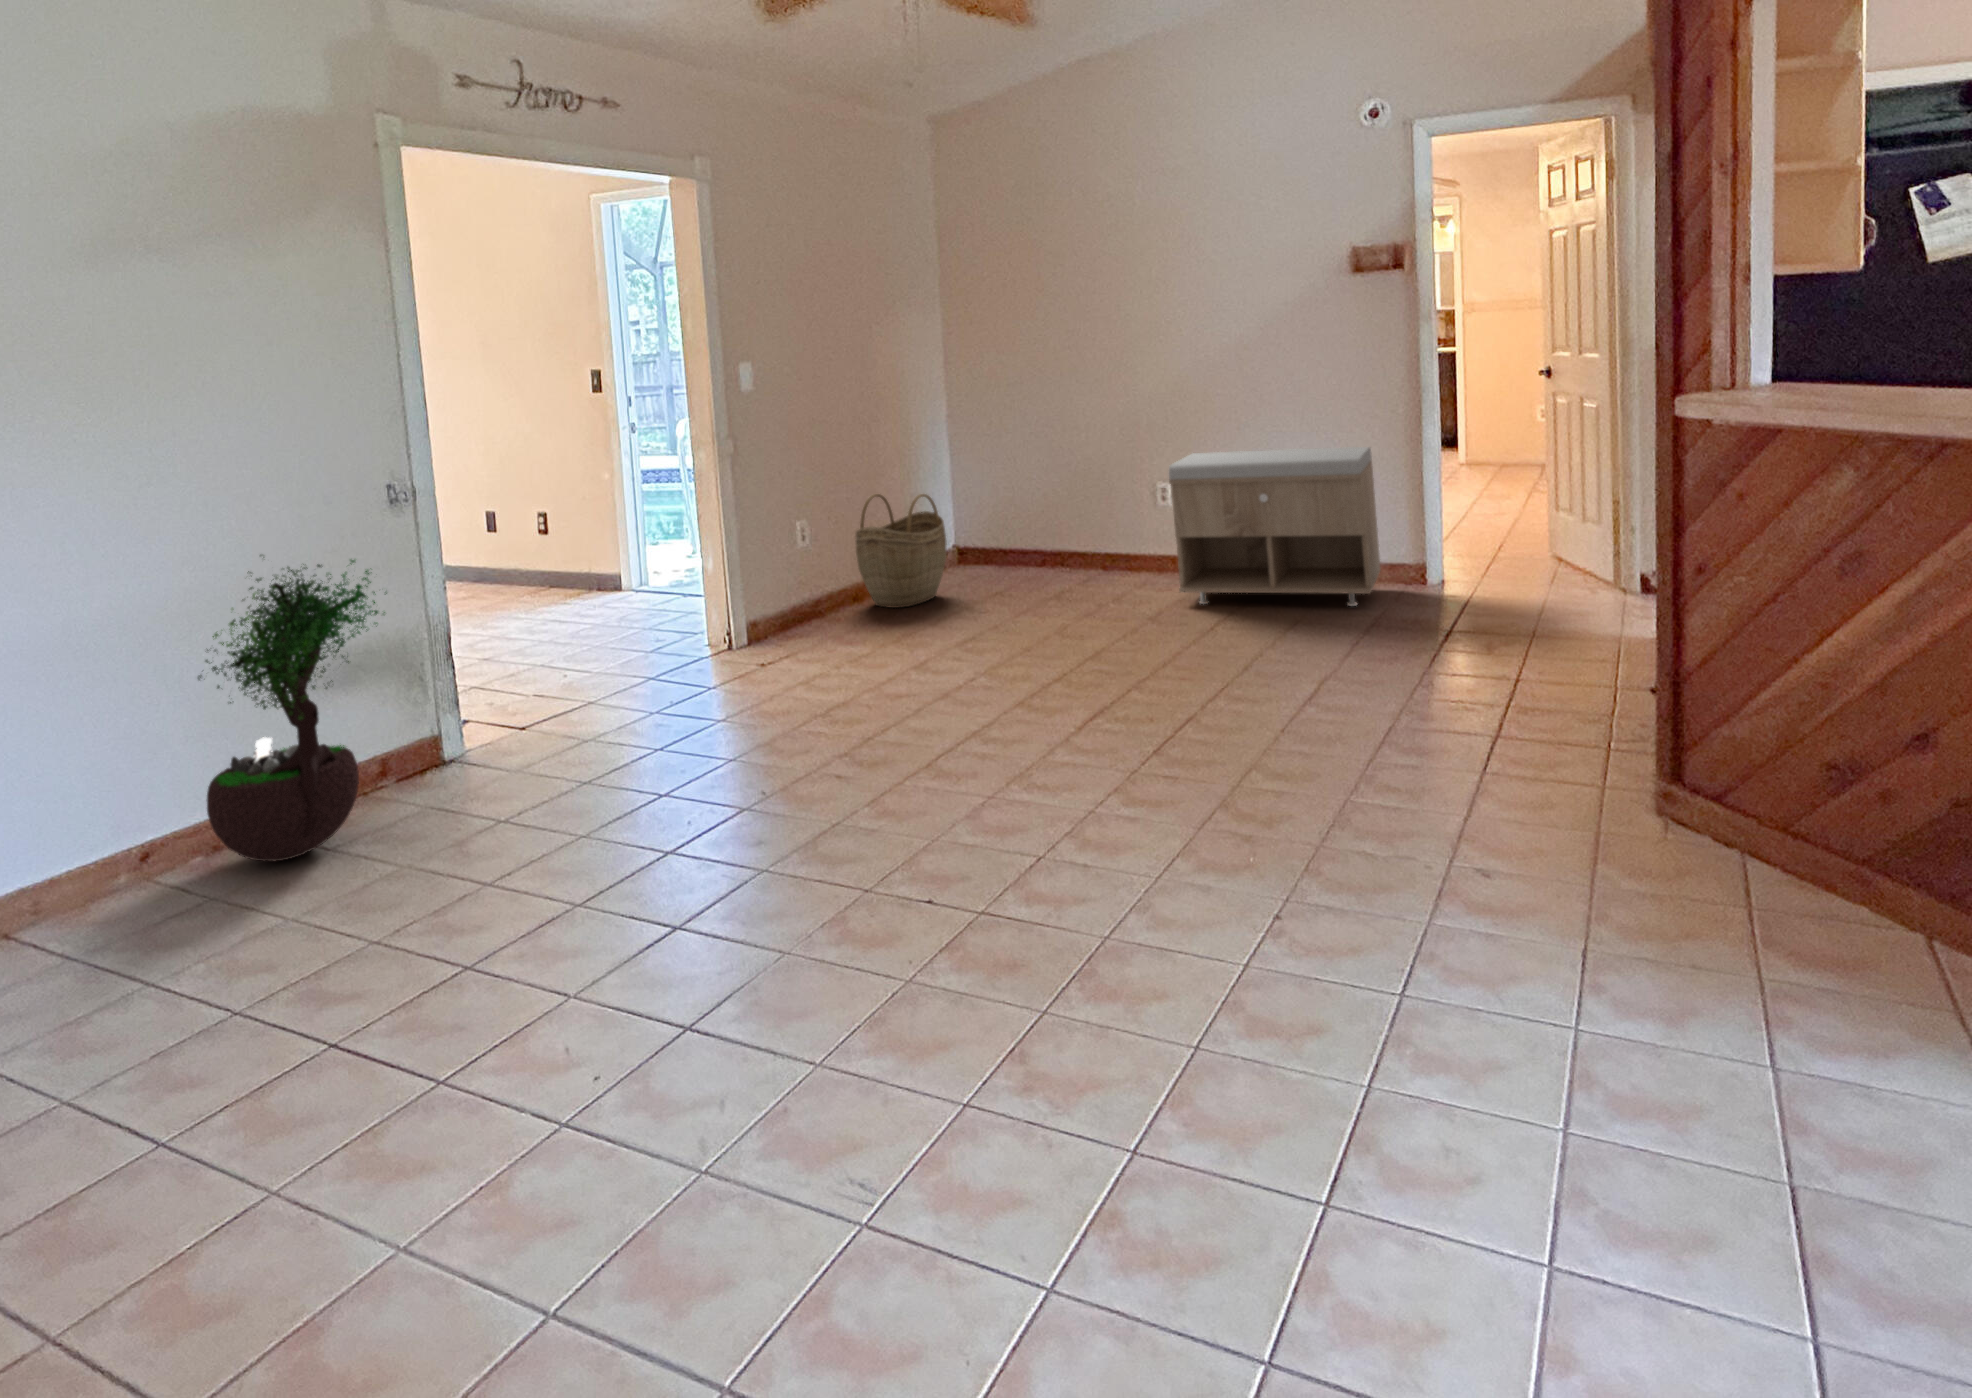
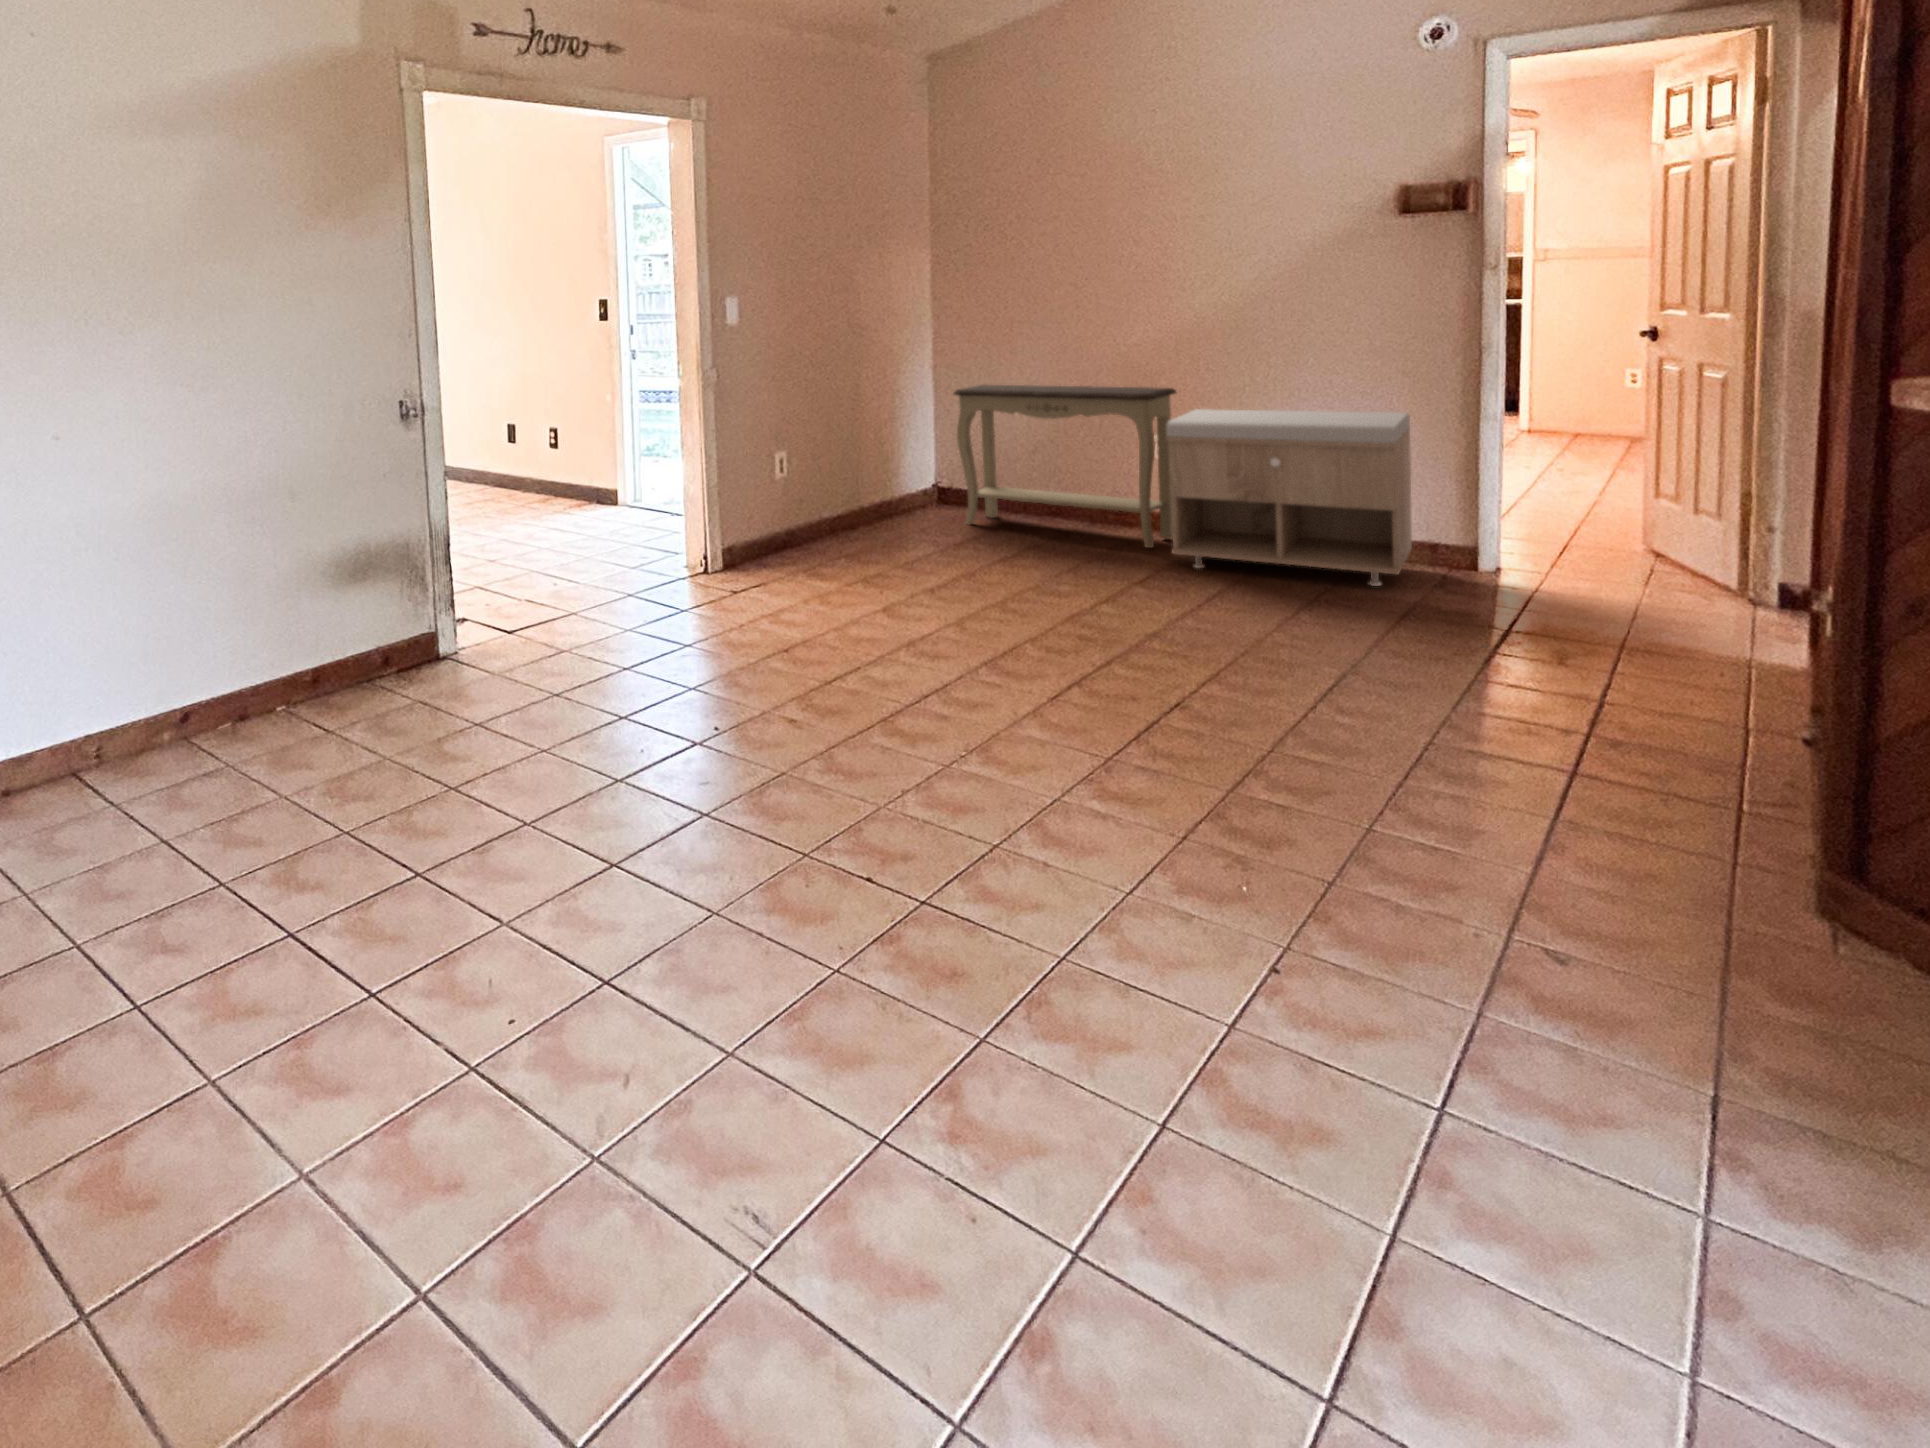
console table: none [967,434,1180,589] -> present [954,385,1176,548]
woven basket: present [856,494,947,608] -> none [838,432,928,544]
potted tree: present [198,555,387,862] -> none [222,465,385,735]

